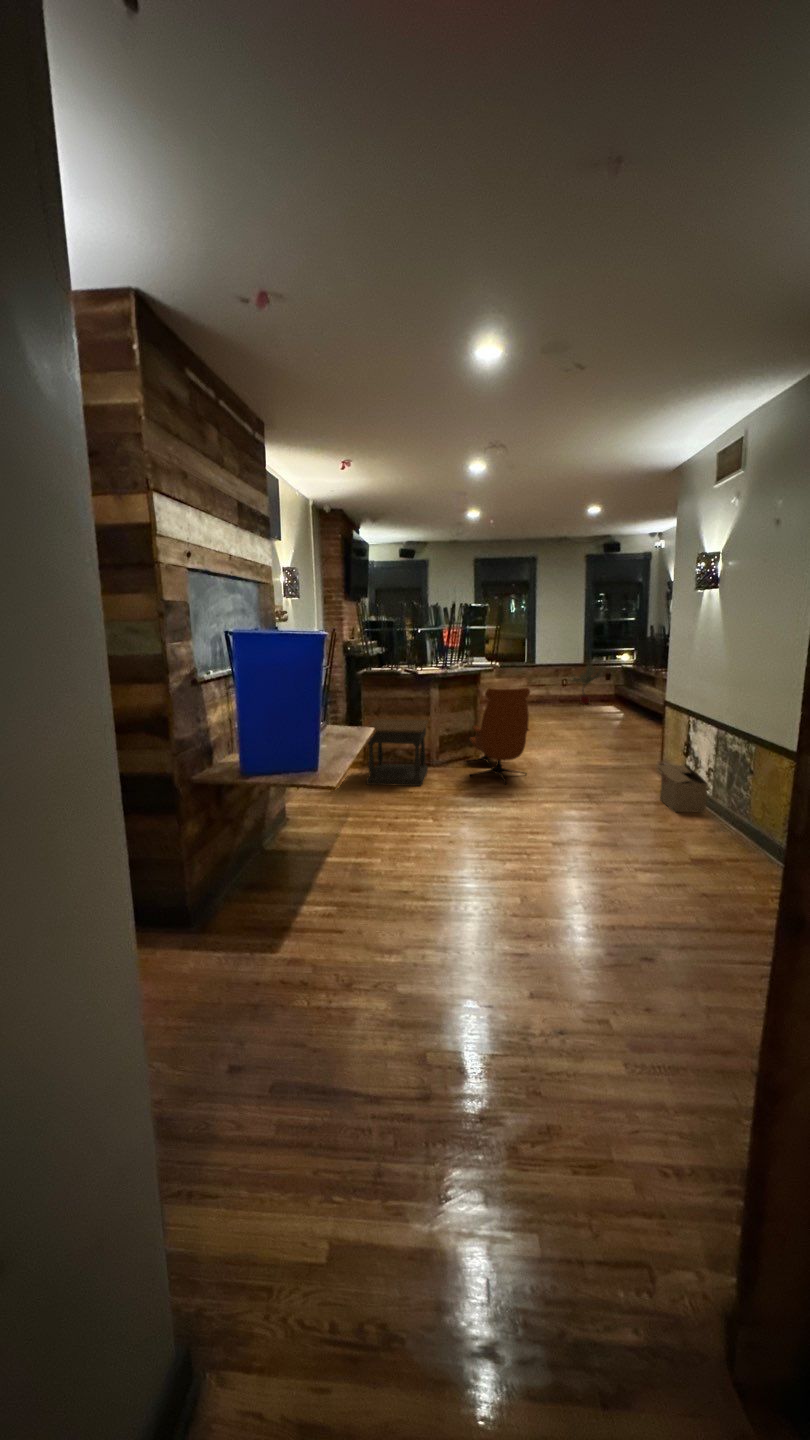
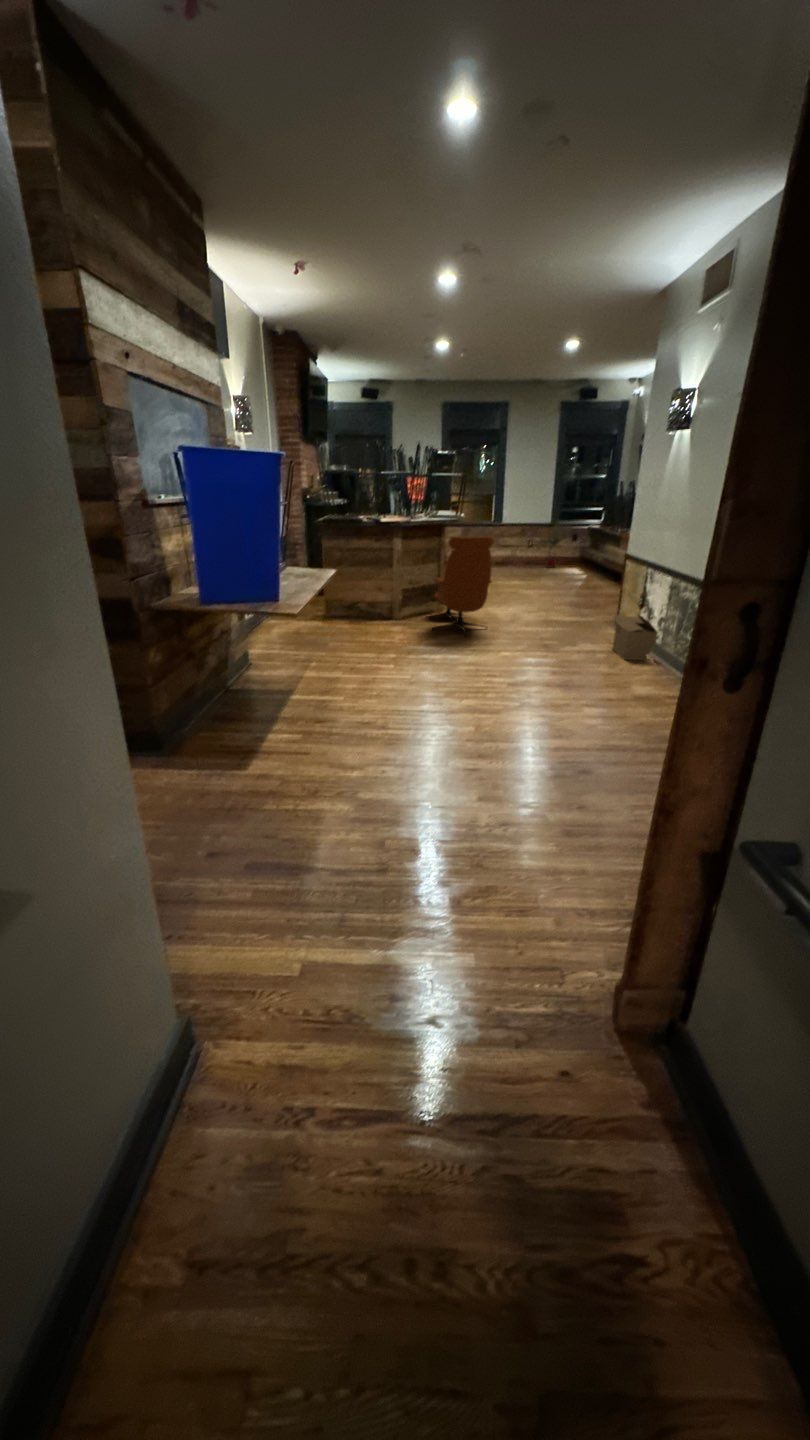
side table: present [366,719,428,786] -> none [324,570,391,638]

